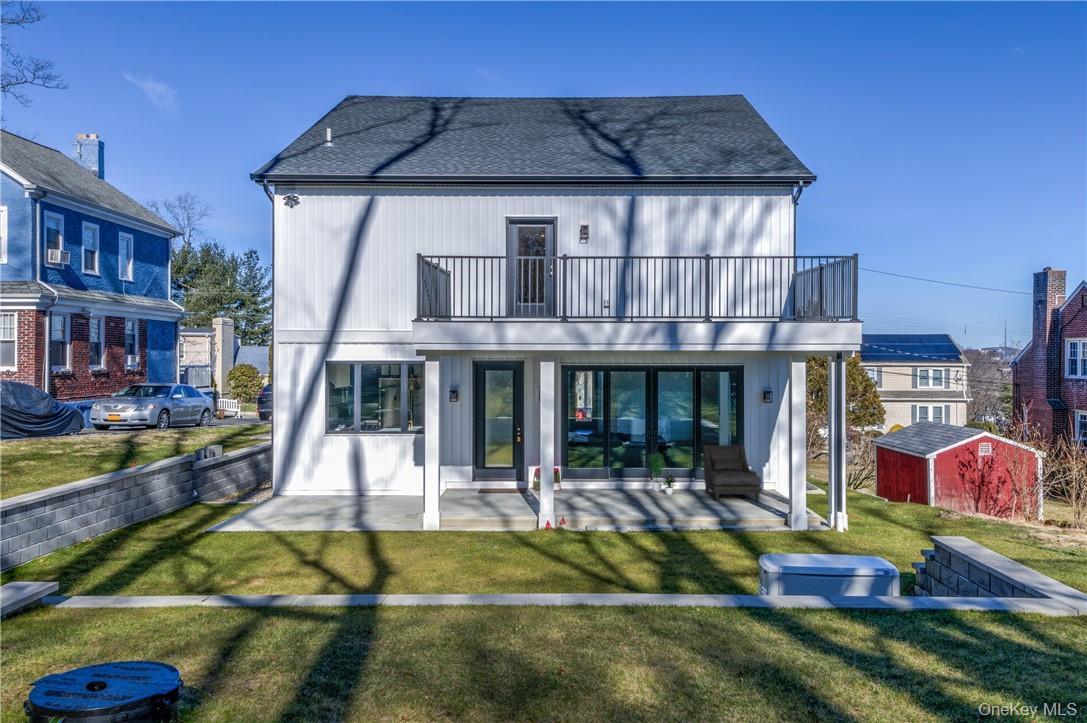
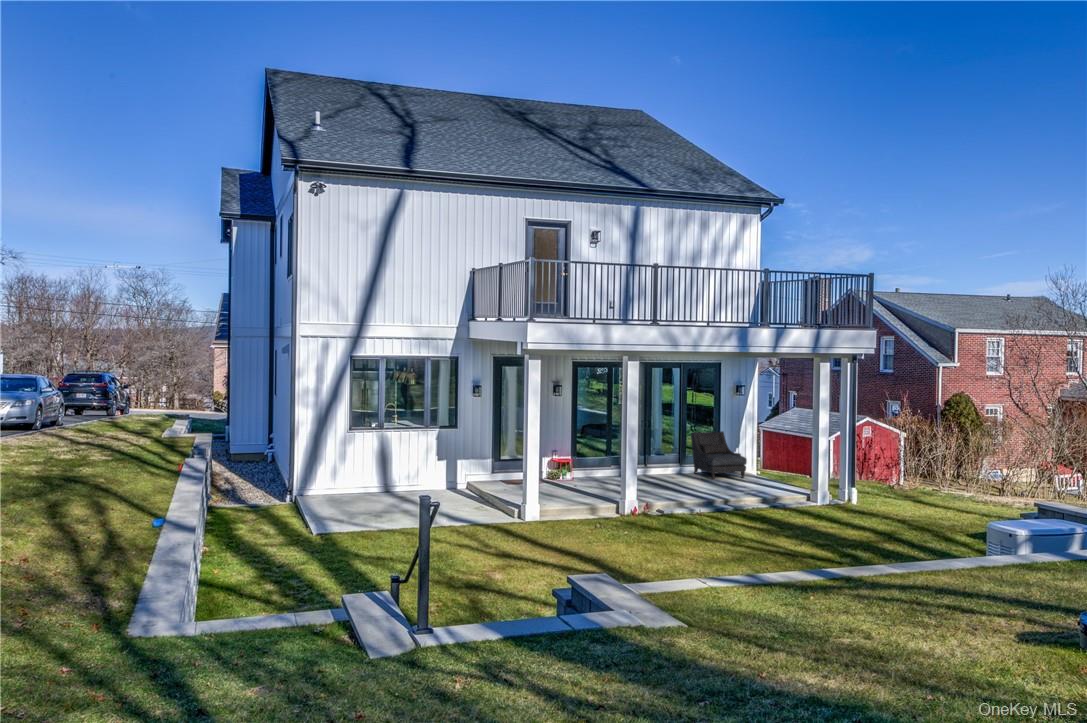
potted plant: present [648,453,676,495] -> none [648,438,678,477]

